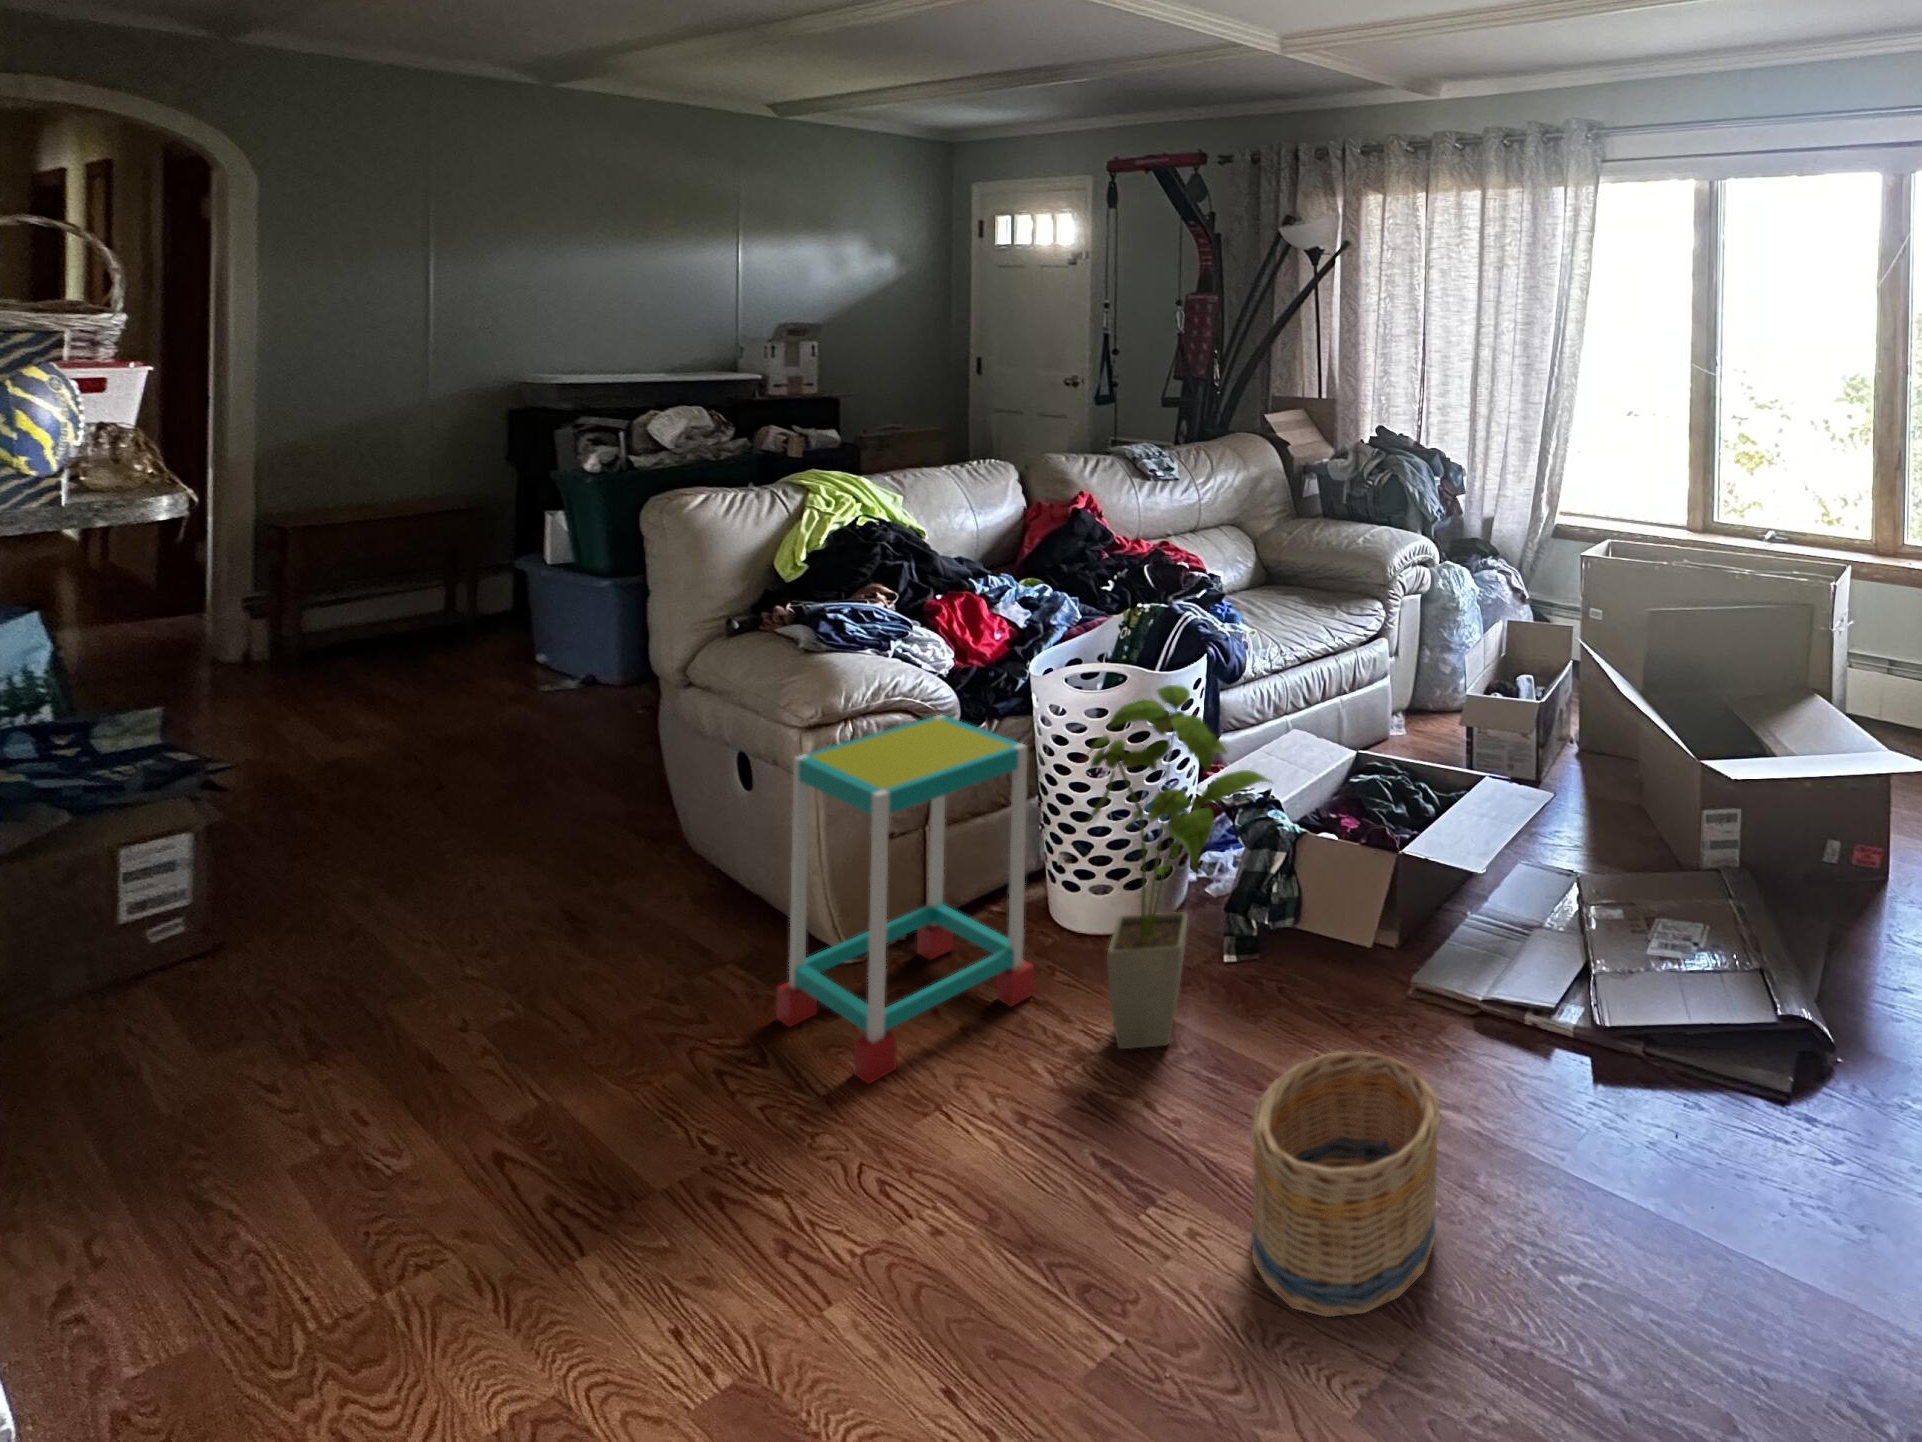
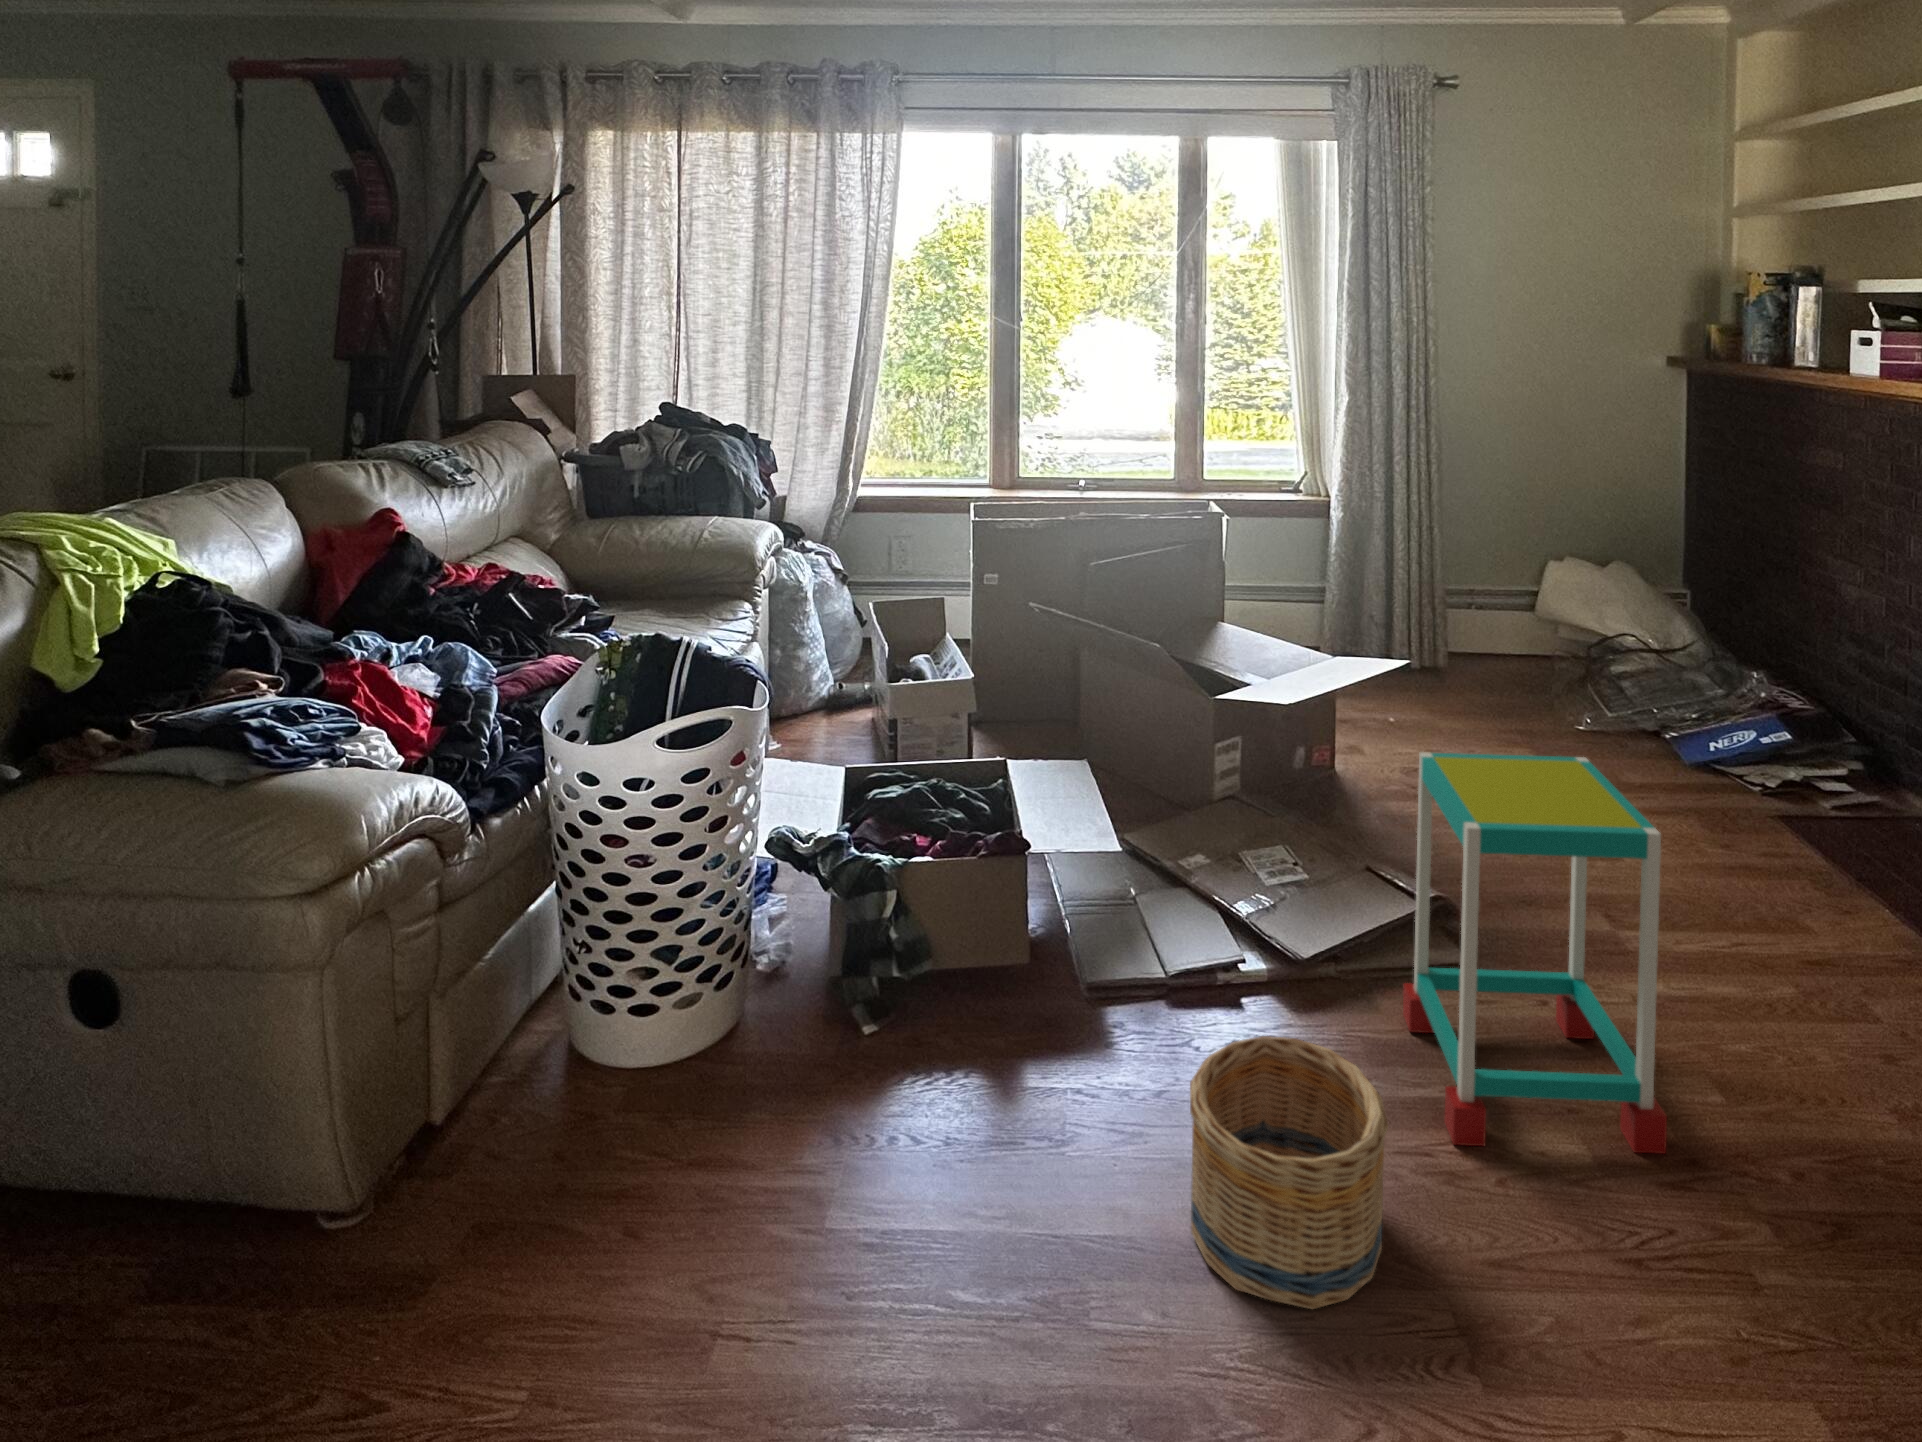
house plant: present [1085,685,1271,1049] -> none [779,715,1005,1160]
side table: present [776,715,1034,1084] -> present [1403,752,1667,1154]

